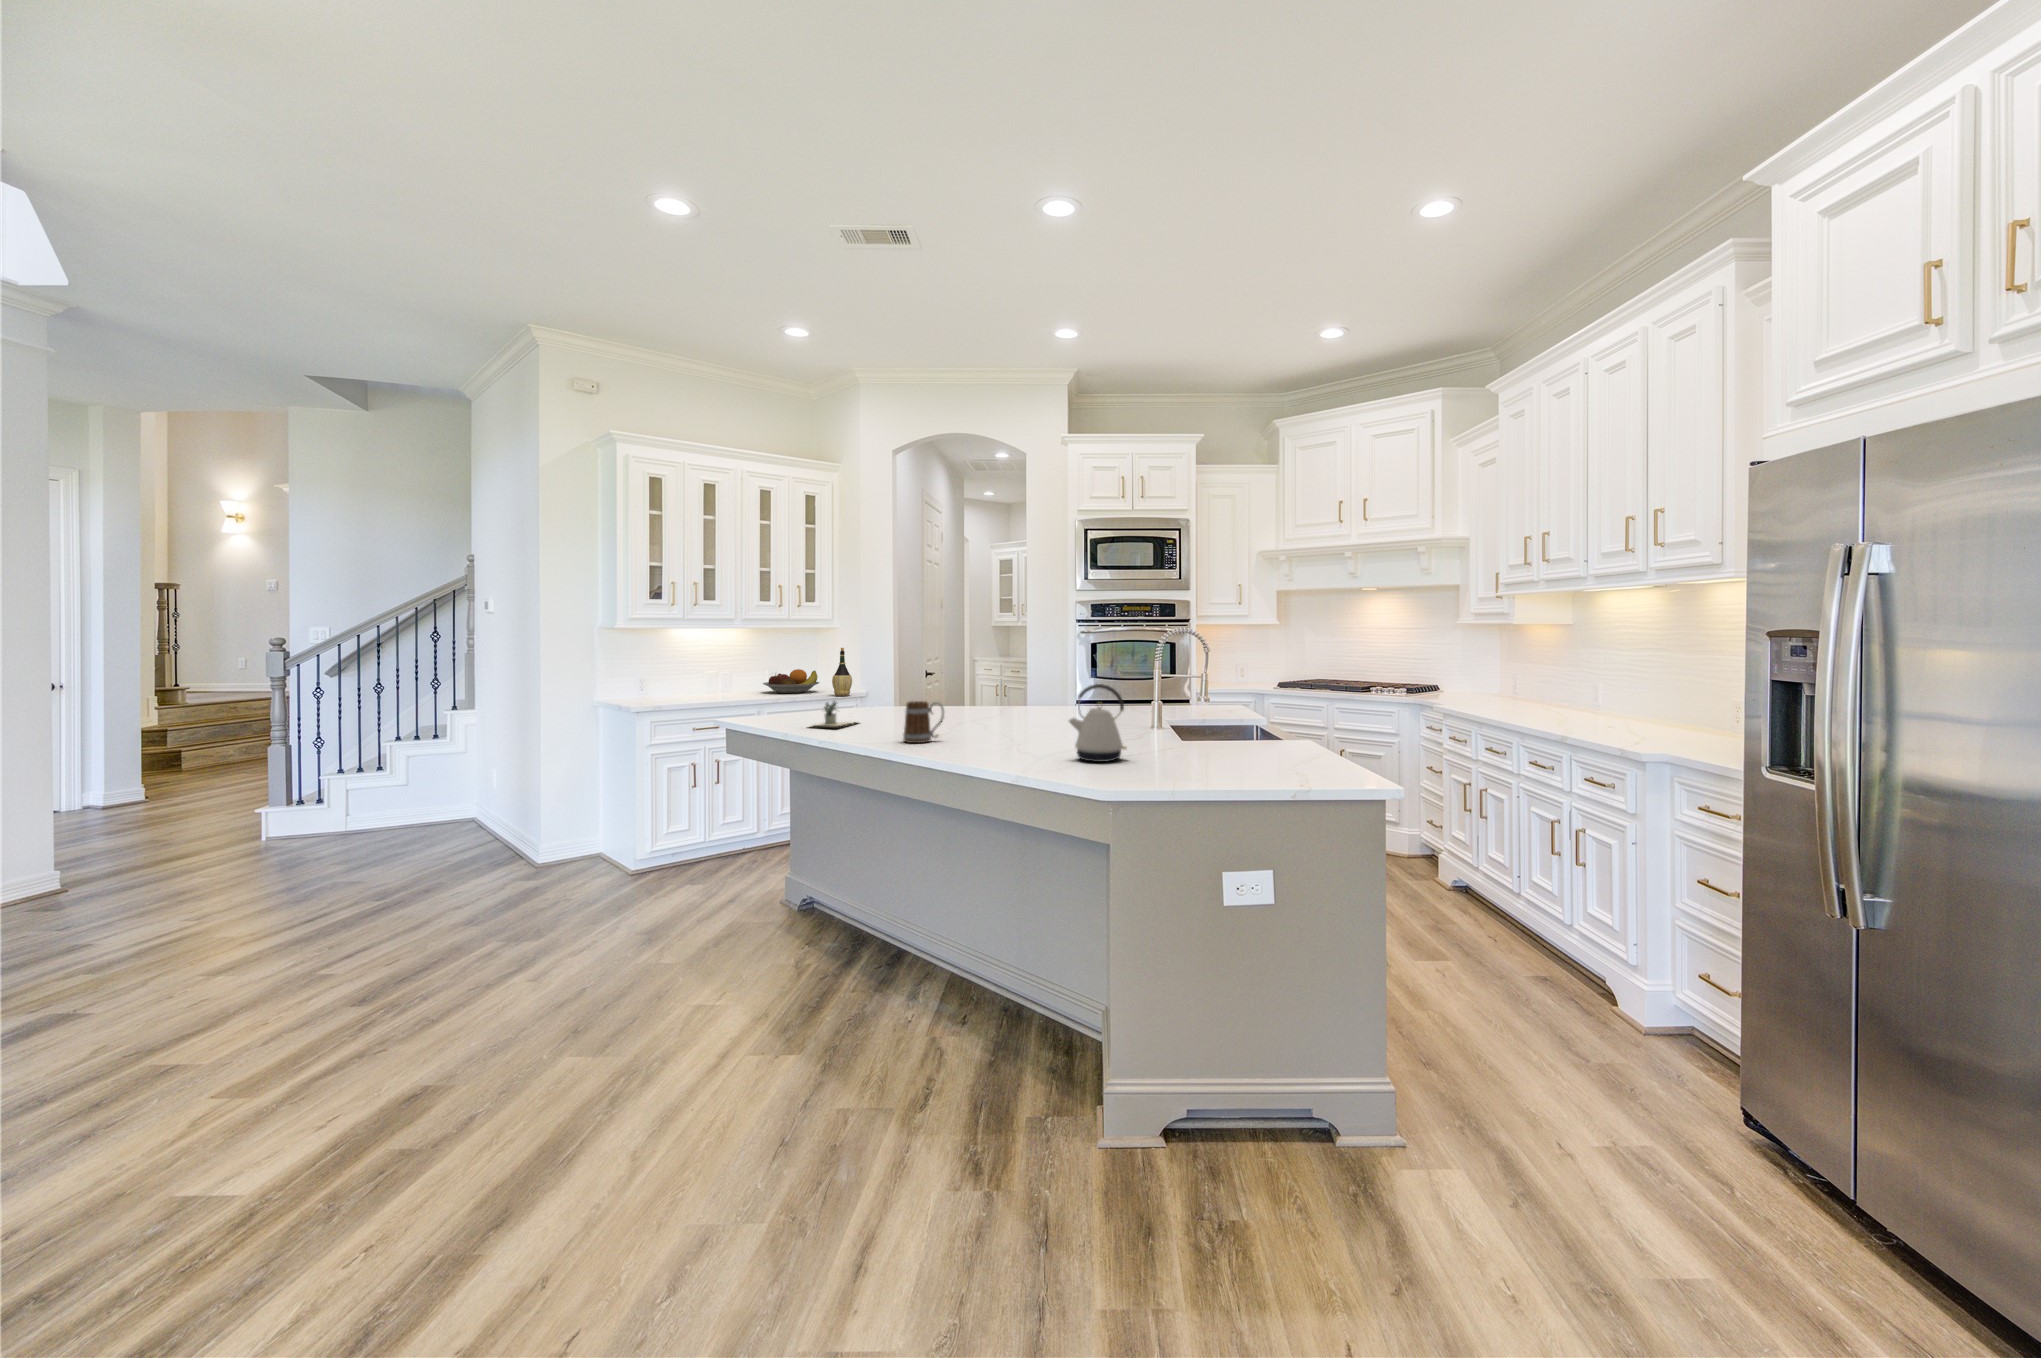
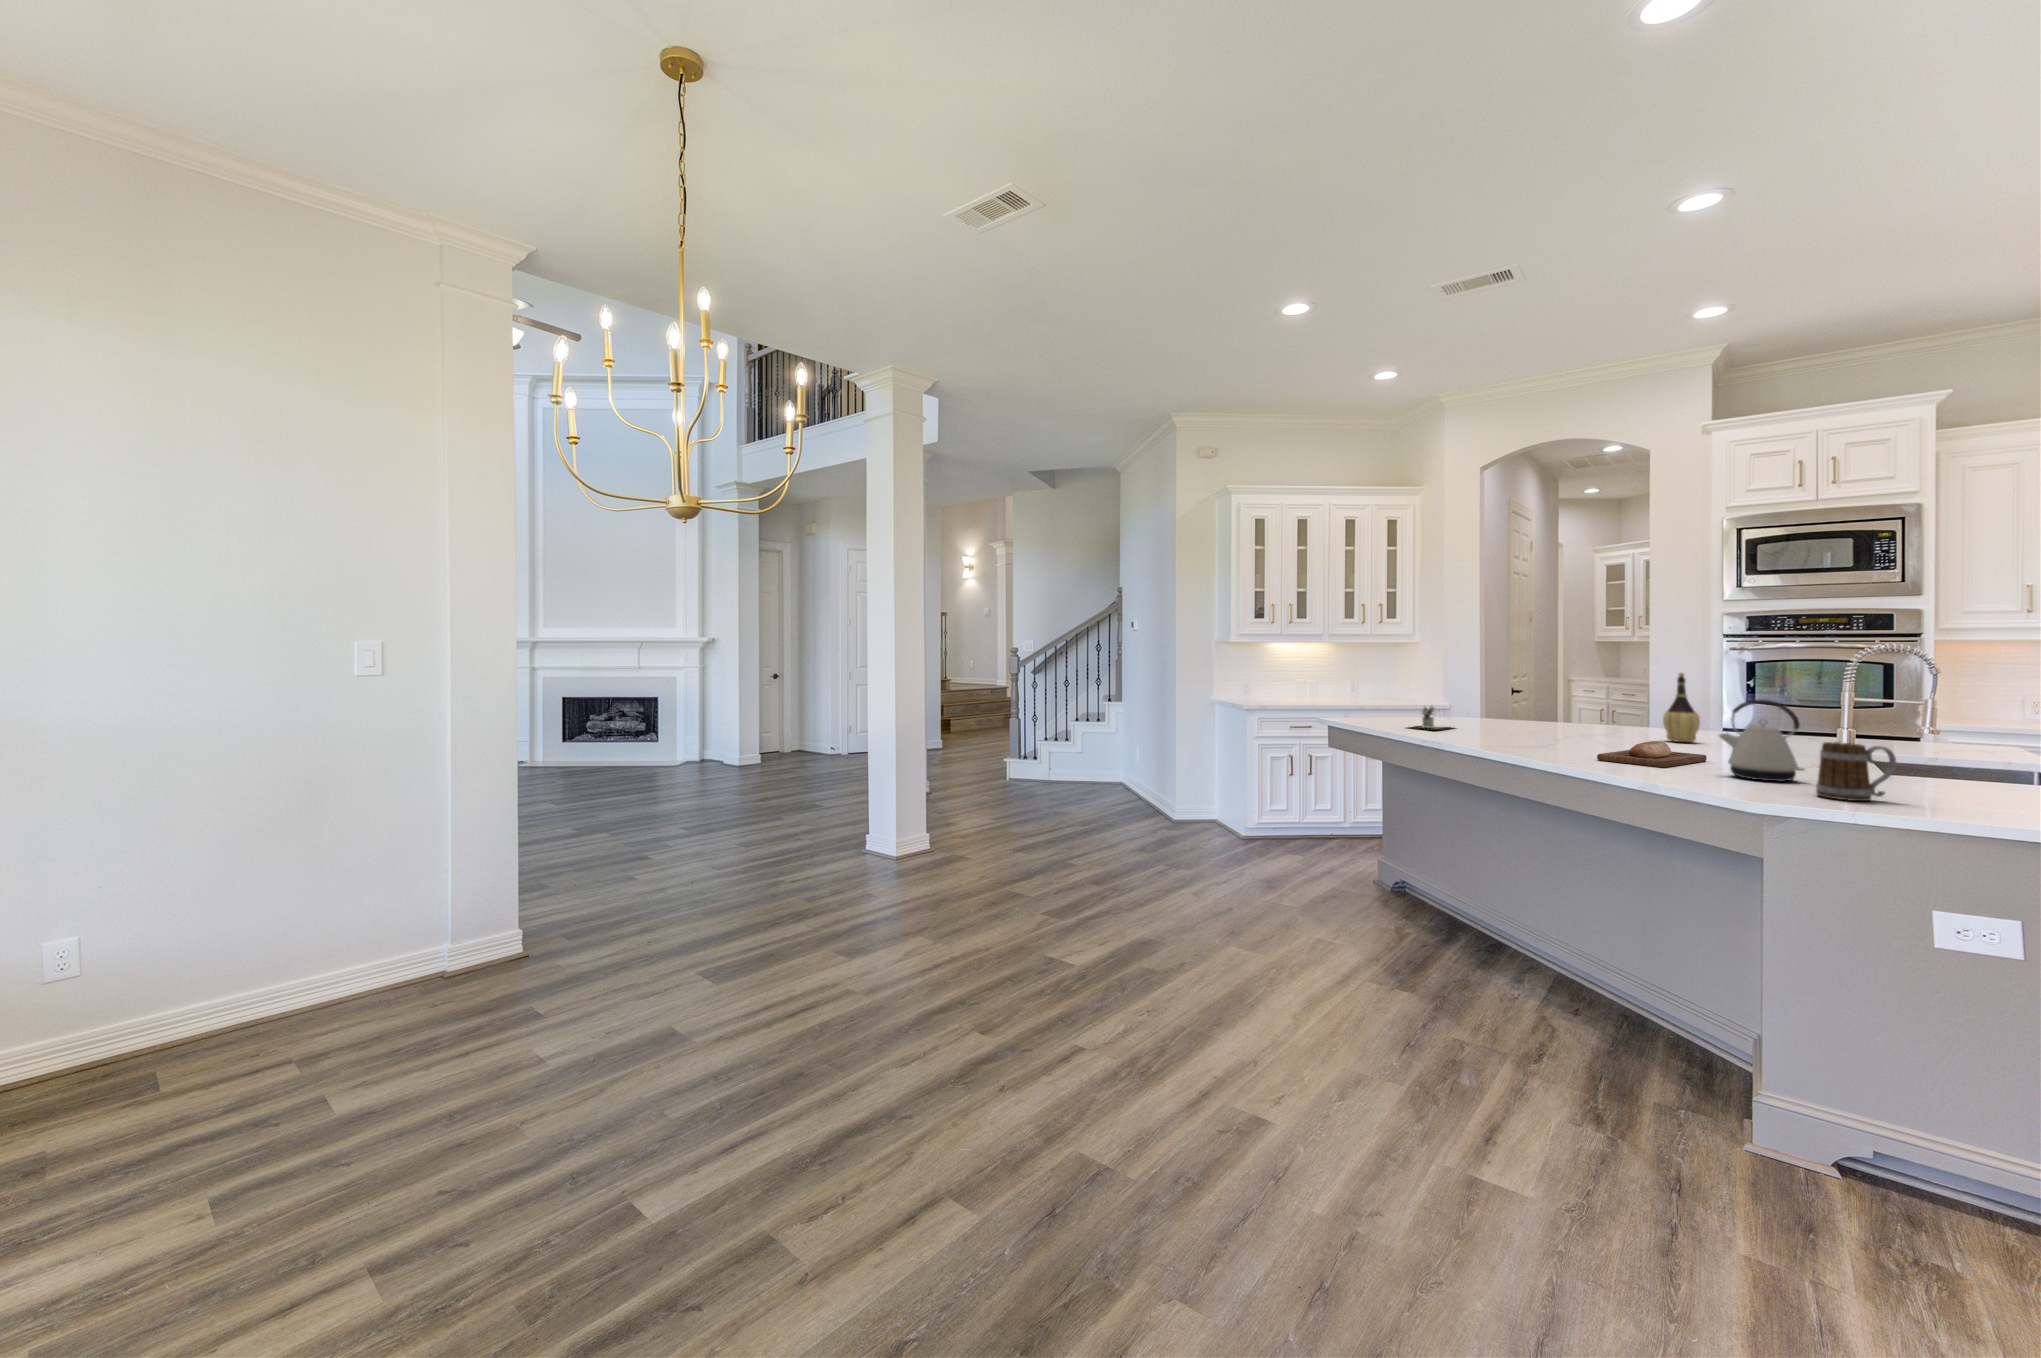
wine bottle: present [832,648,852,696] -> present [1663,673,1700,742]
fruit bowl: present [763,669,819,693] -> none [1345,680,1399,701]
mug: present [903,701,944,743] -> present [1816,742,1896,801]
bread loaf: none [976,727,1061,756] -> present [1597,741,1707,767]

